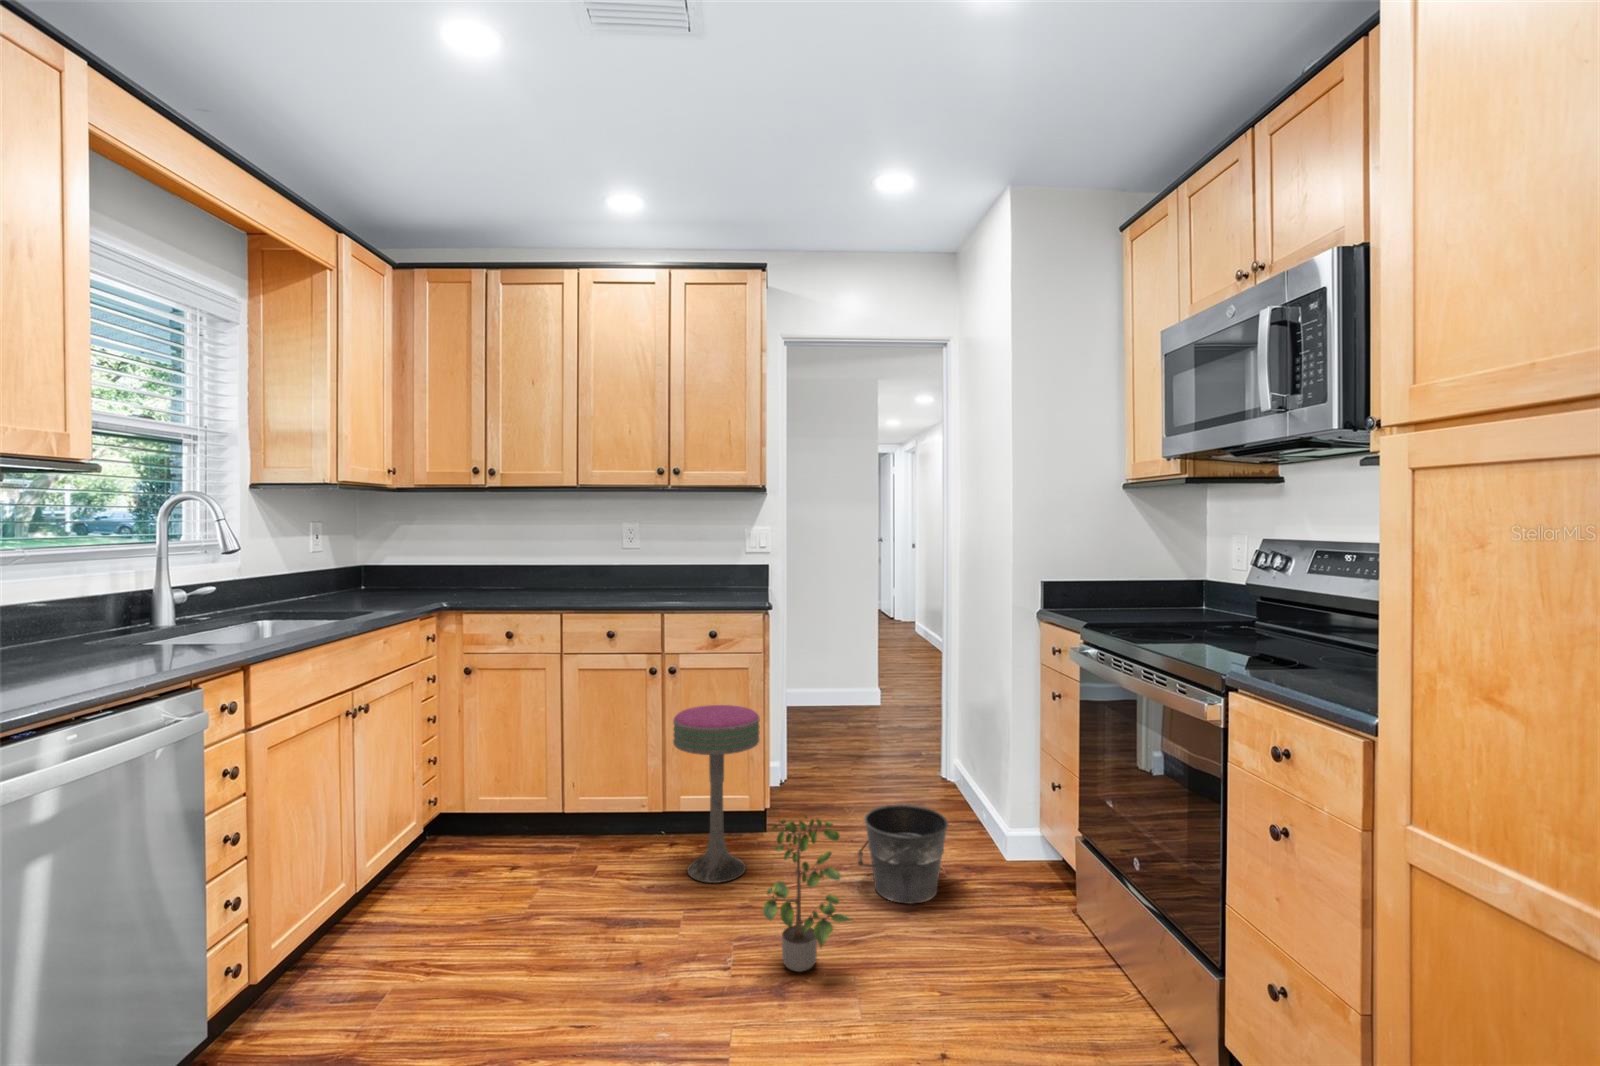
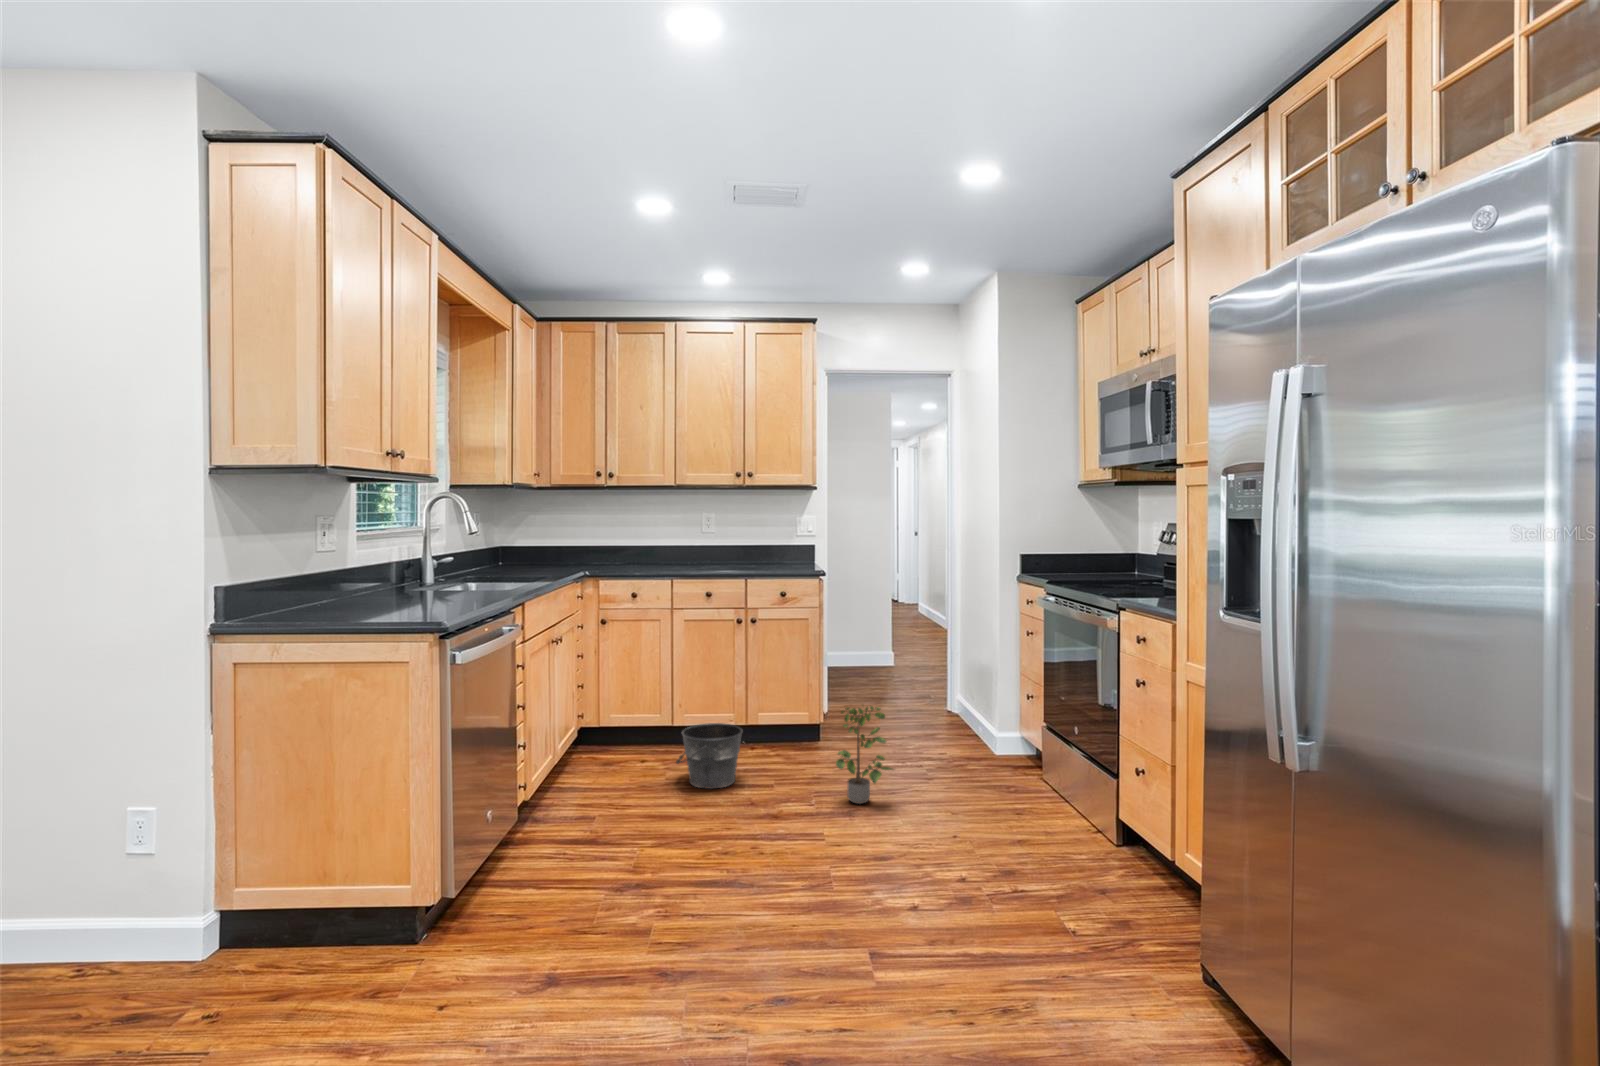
bar stool: present [673,705,760,883] -> none [759,645,820,766]
bucket: present [858,805,948,904] -> present [676,723,743,789]

